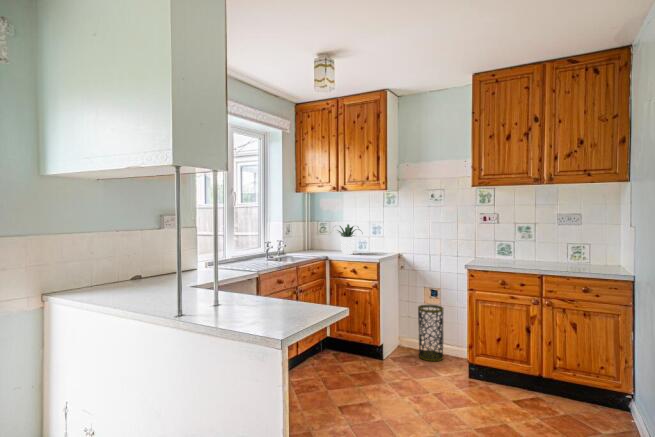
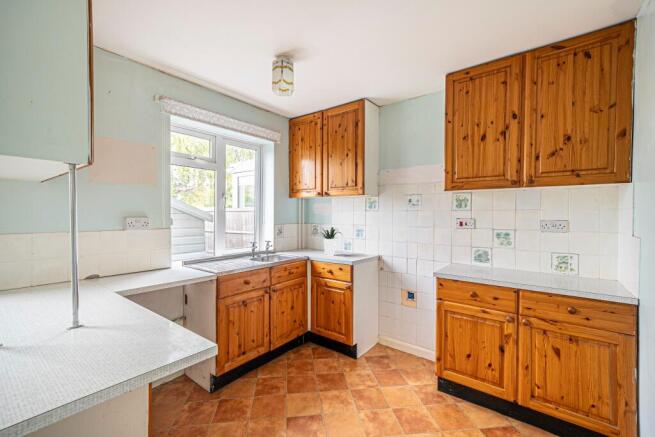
trash can: present [418,305,443,361] -> none [393,307,418,365]

